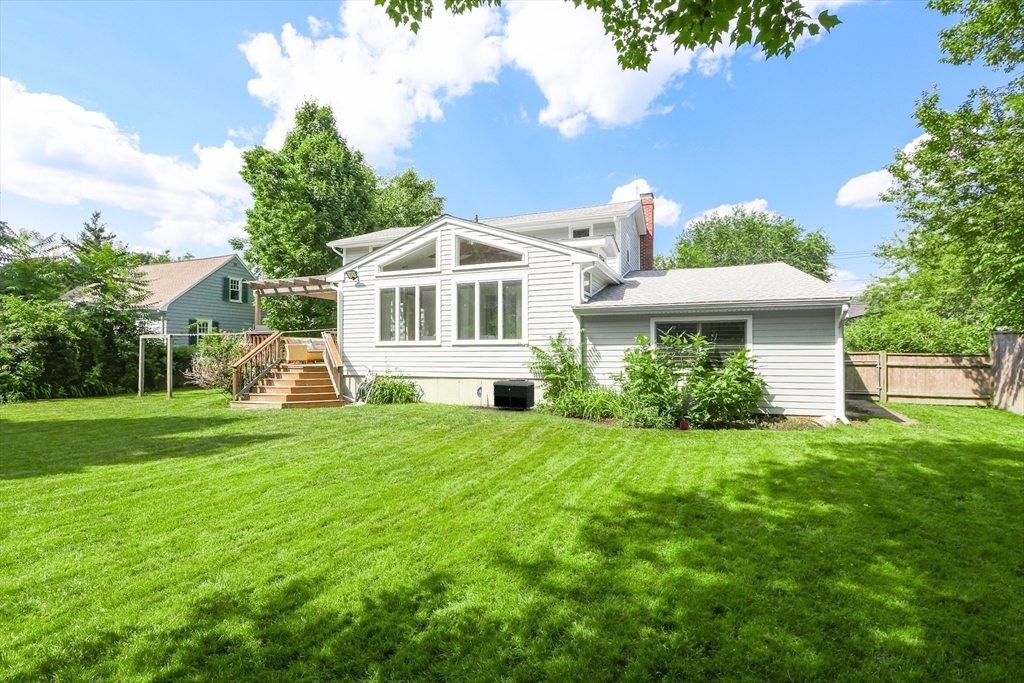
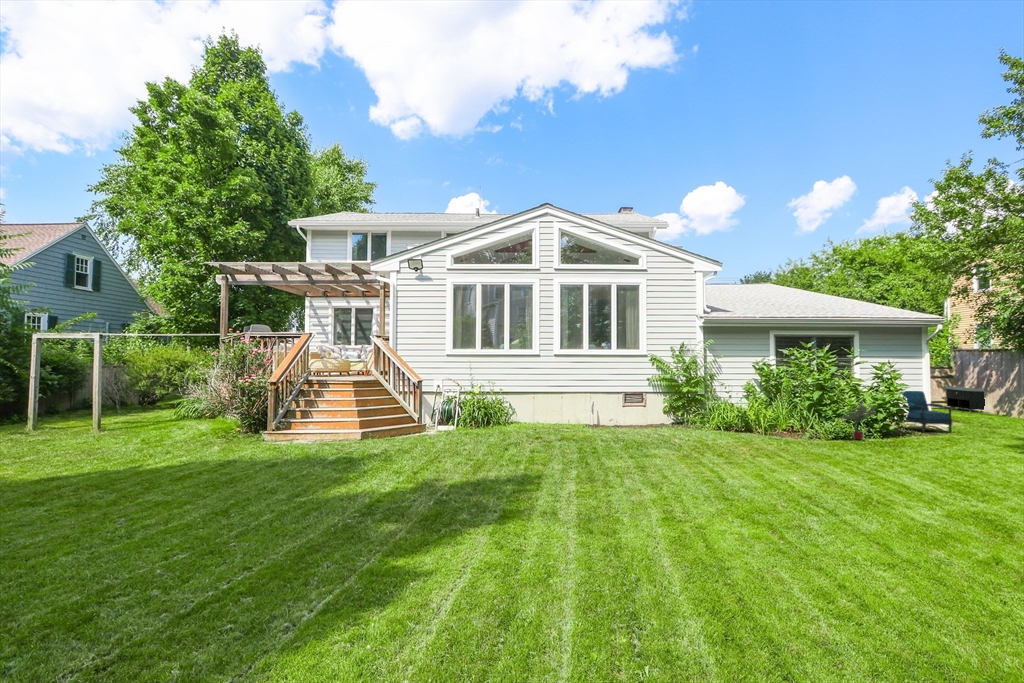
storage bench: present [493,380,534,411] -> present [945,387,985,412]
chair: none [787,381,836,430] -> present [902,391,952,433]

